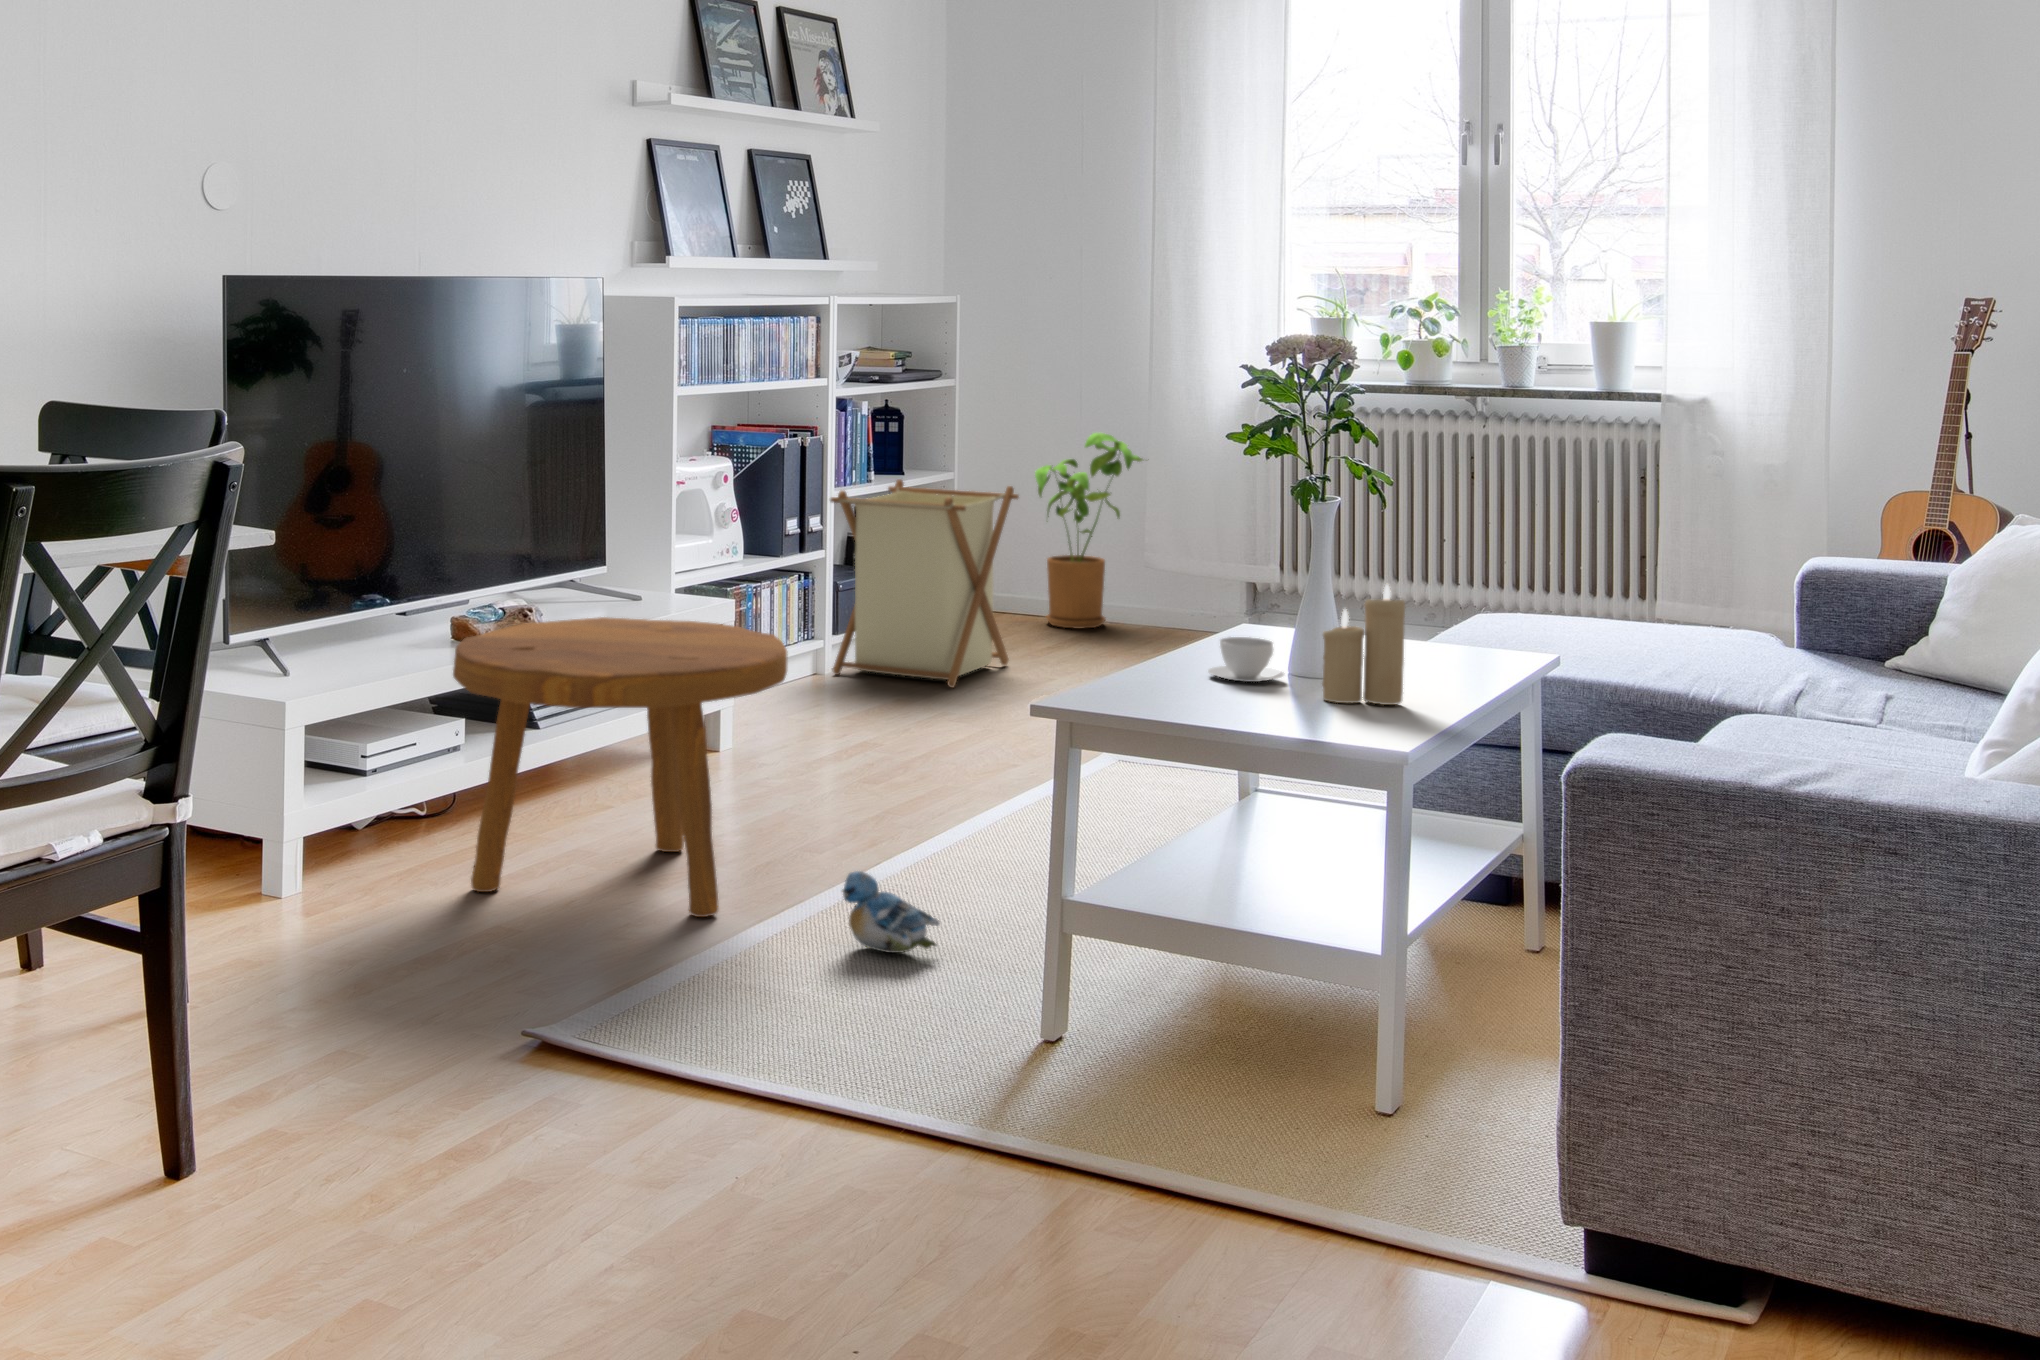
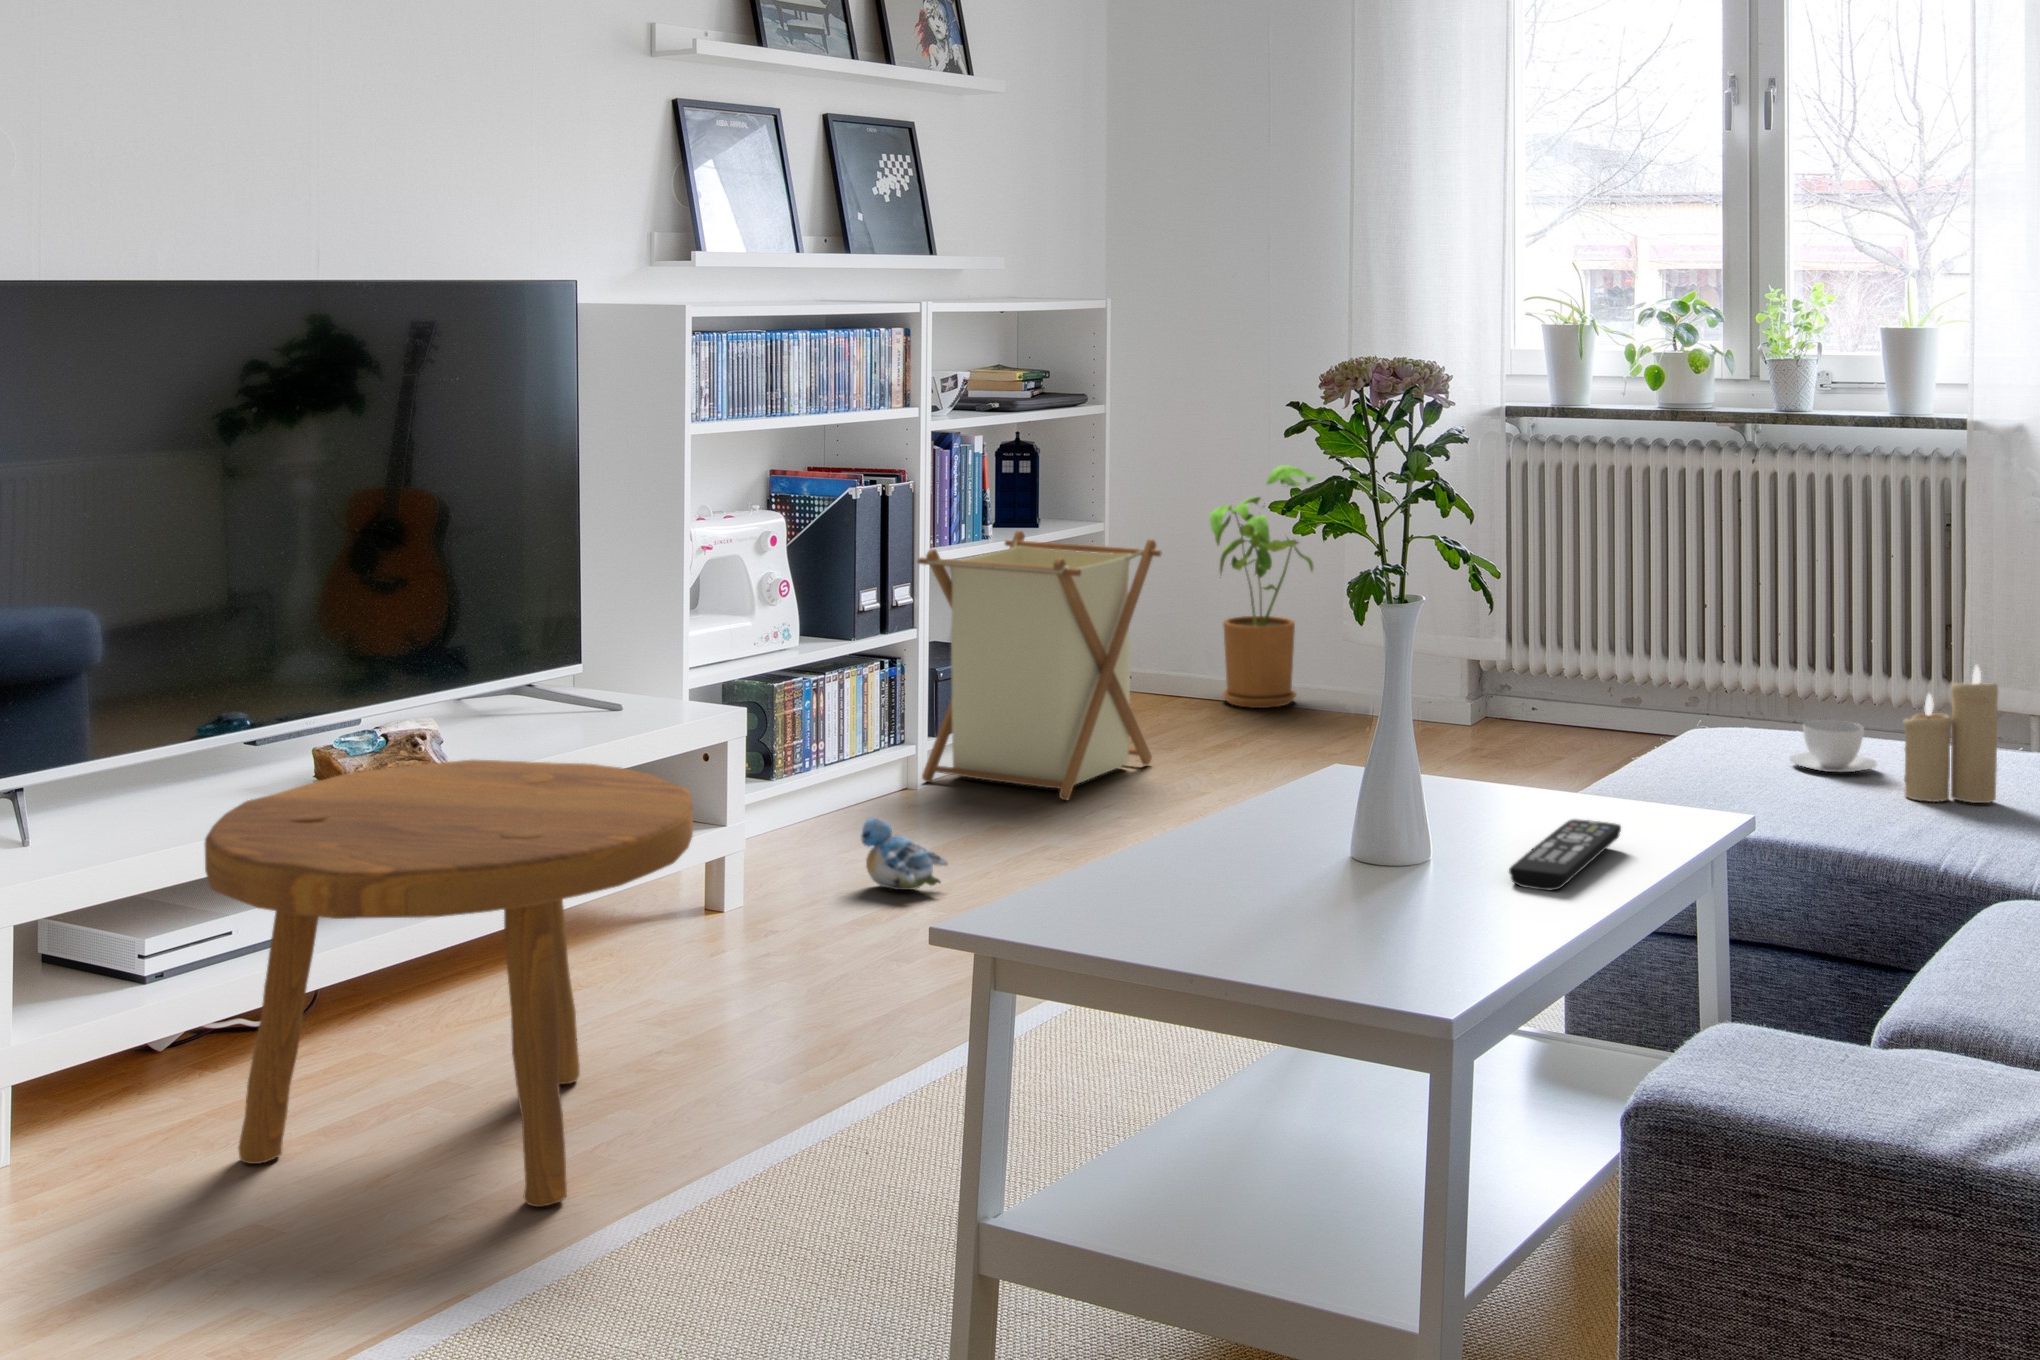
candle: present [1322,585,1405,705] -> present [1903,666,1998,803]
teacup: present [1208,637,1284,682] -> present [1790,720,1878,772]
remote control: none [1402,653,1468,691] -> present [1509,819,1621,890]
plush toy: present [842,871,940,953] -> present [861,818,948,890]

